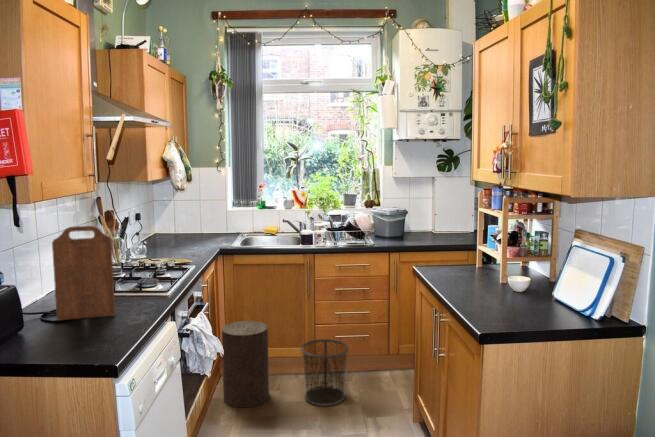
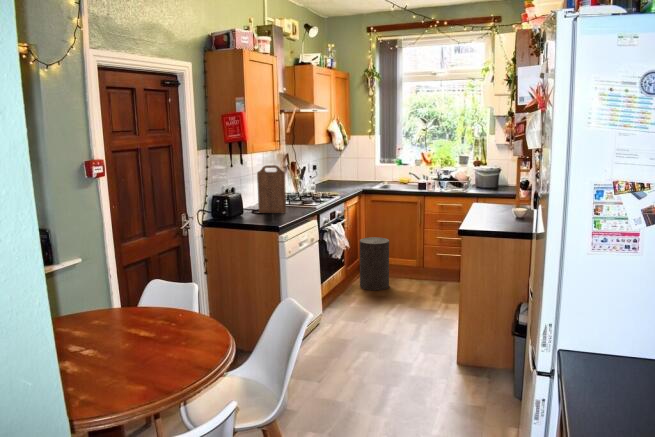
waste bin: present [301,339,349,406] -> none [409,253,443,295]

